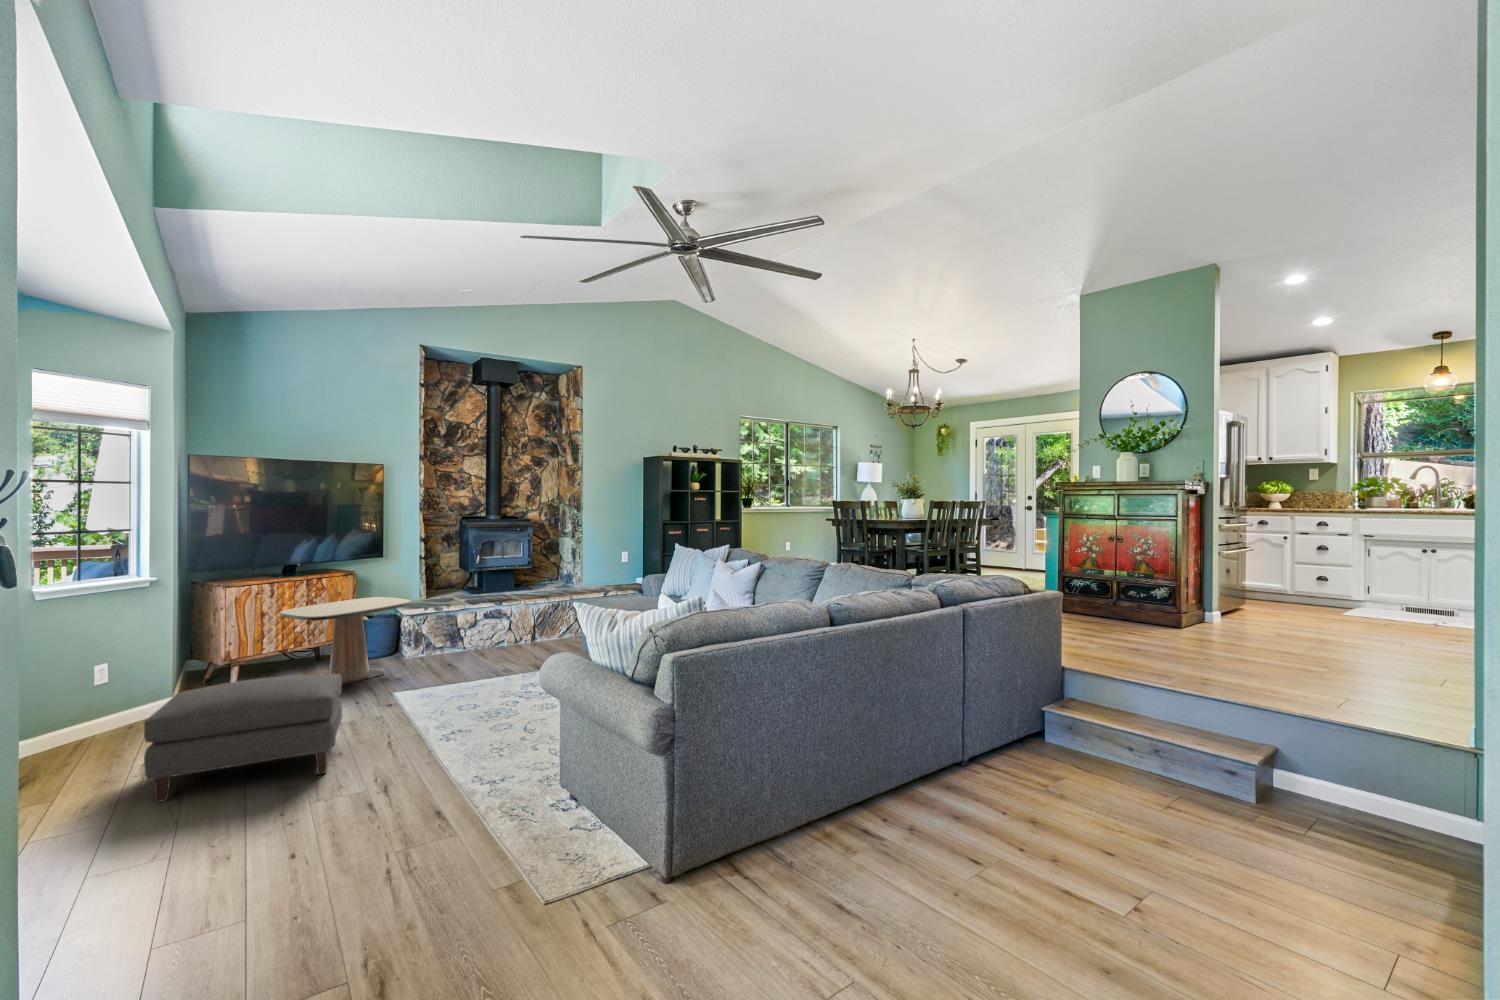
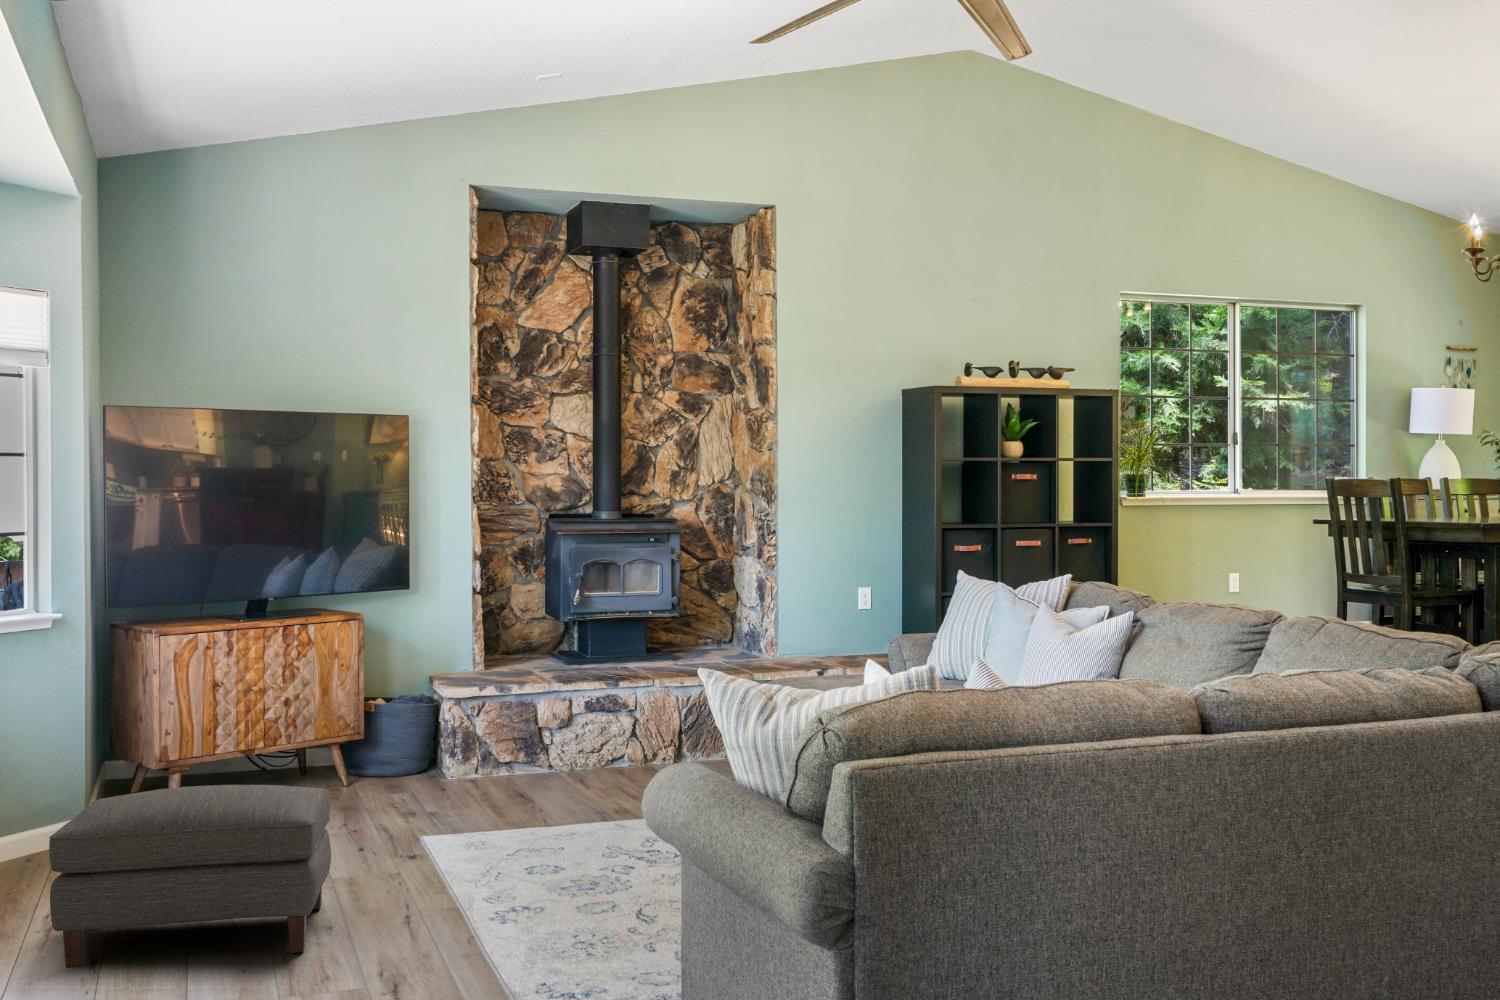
side table: present [280,597,411,685] -> none [242,663,452,819]

